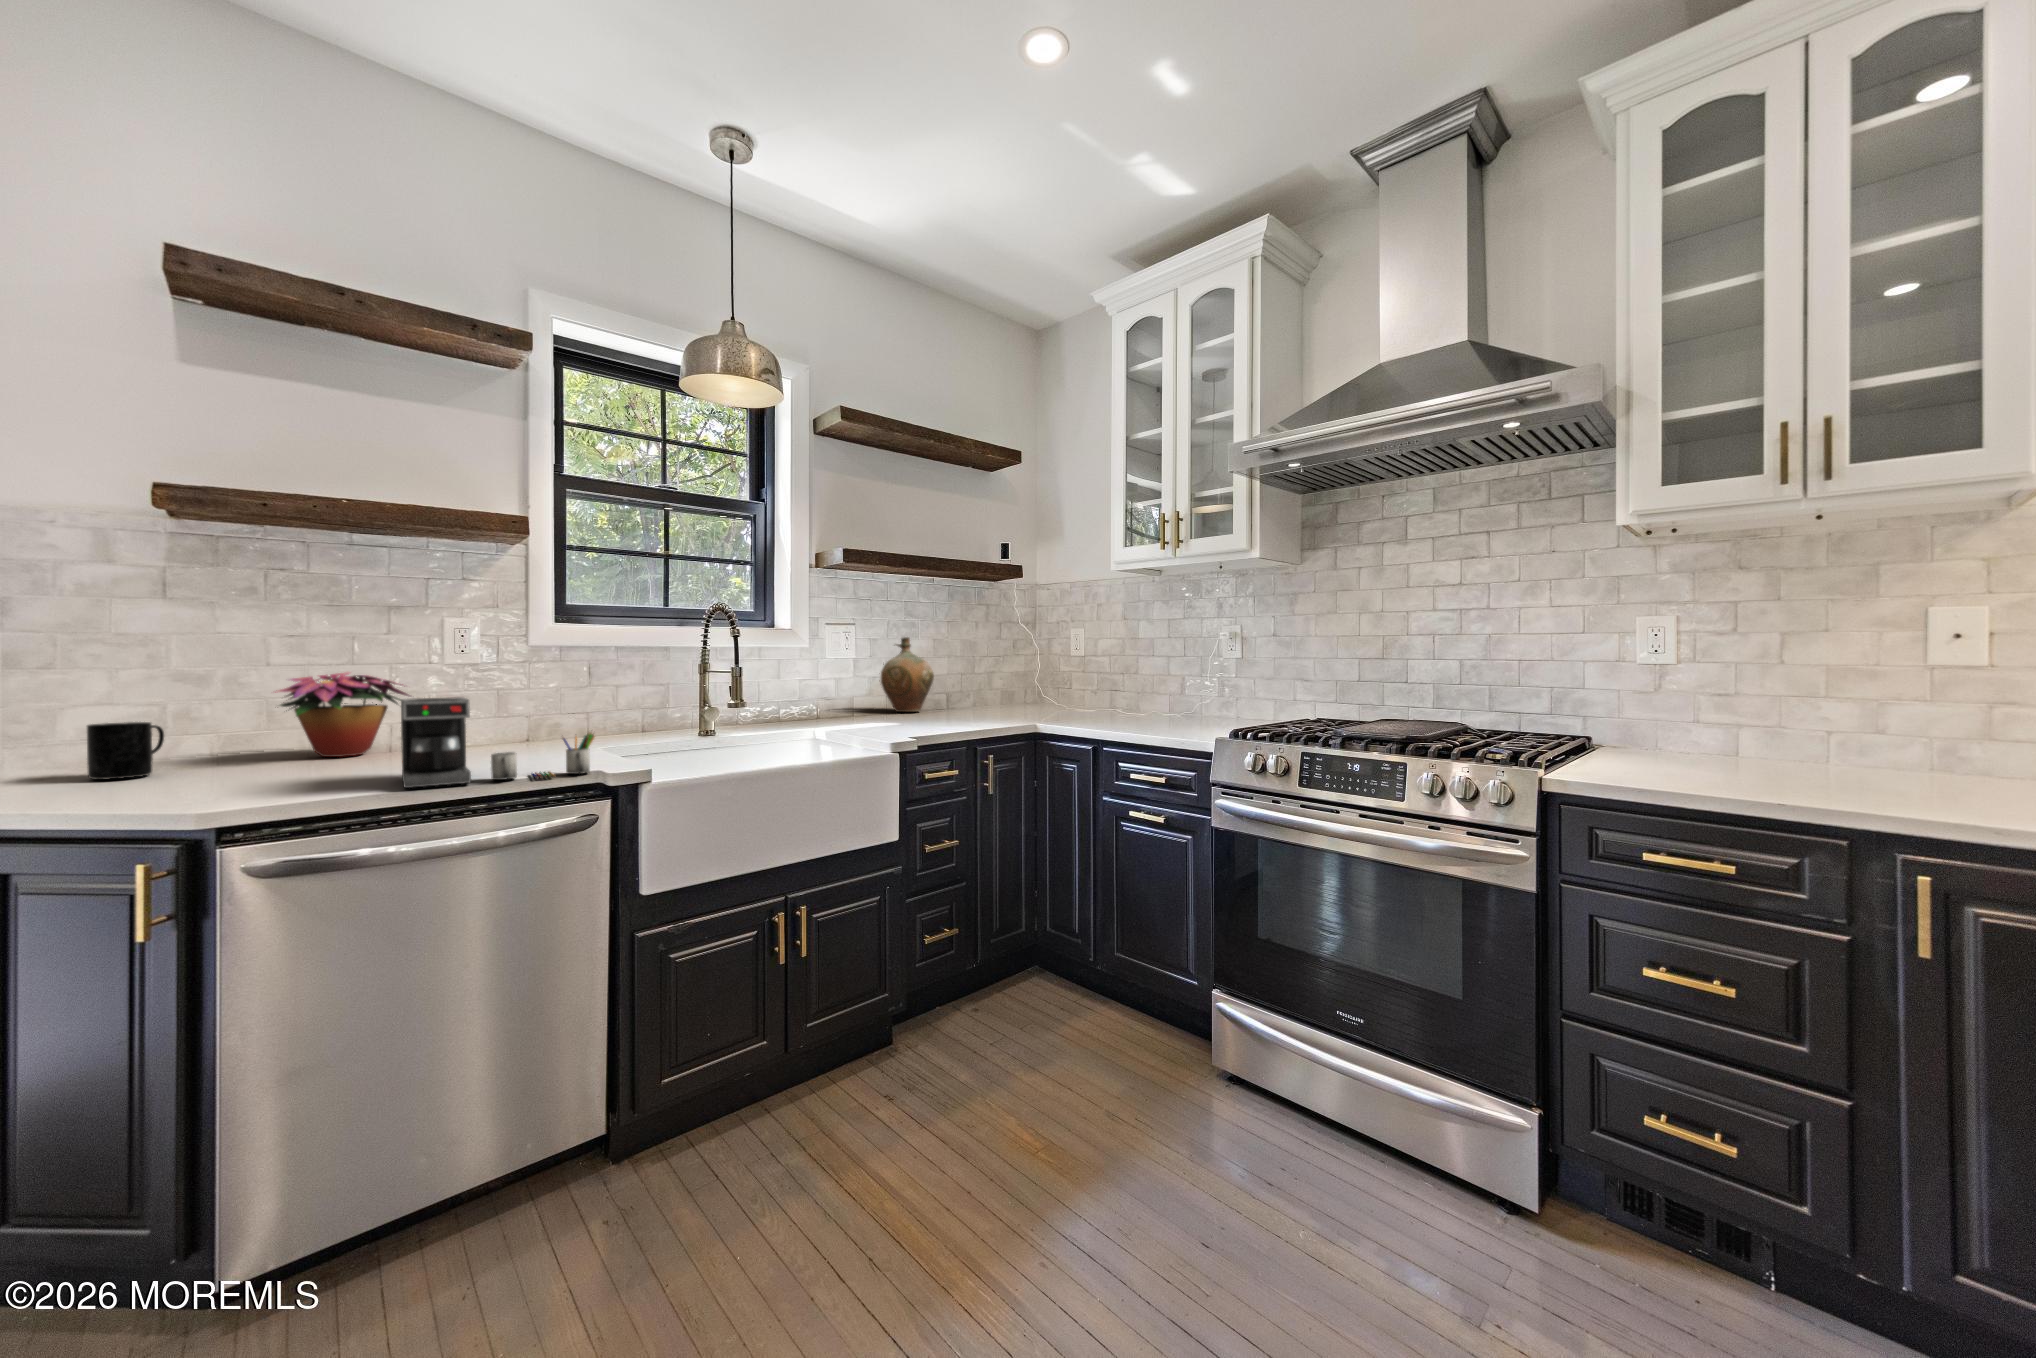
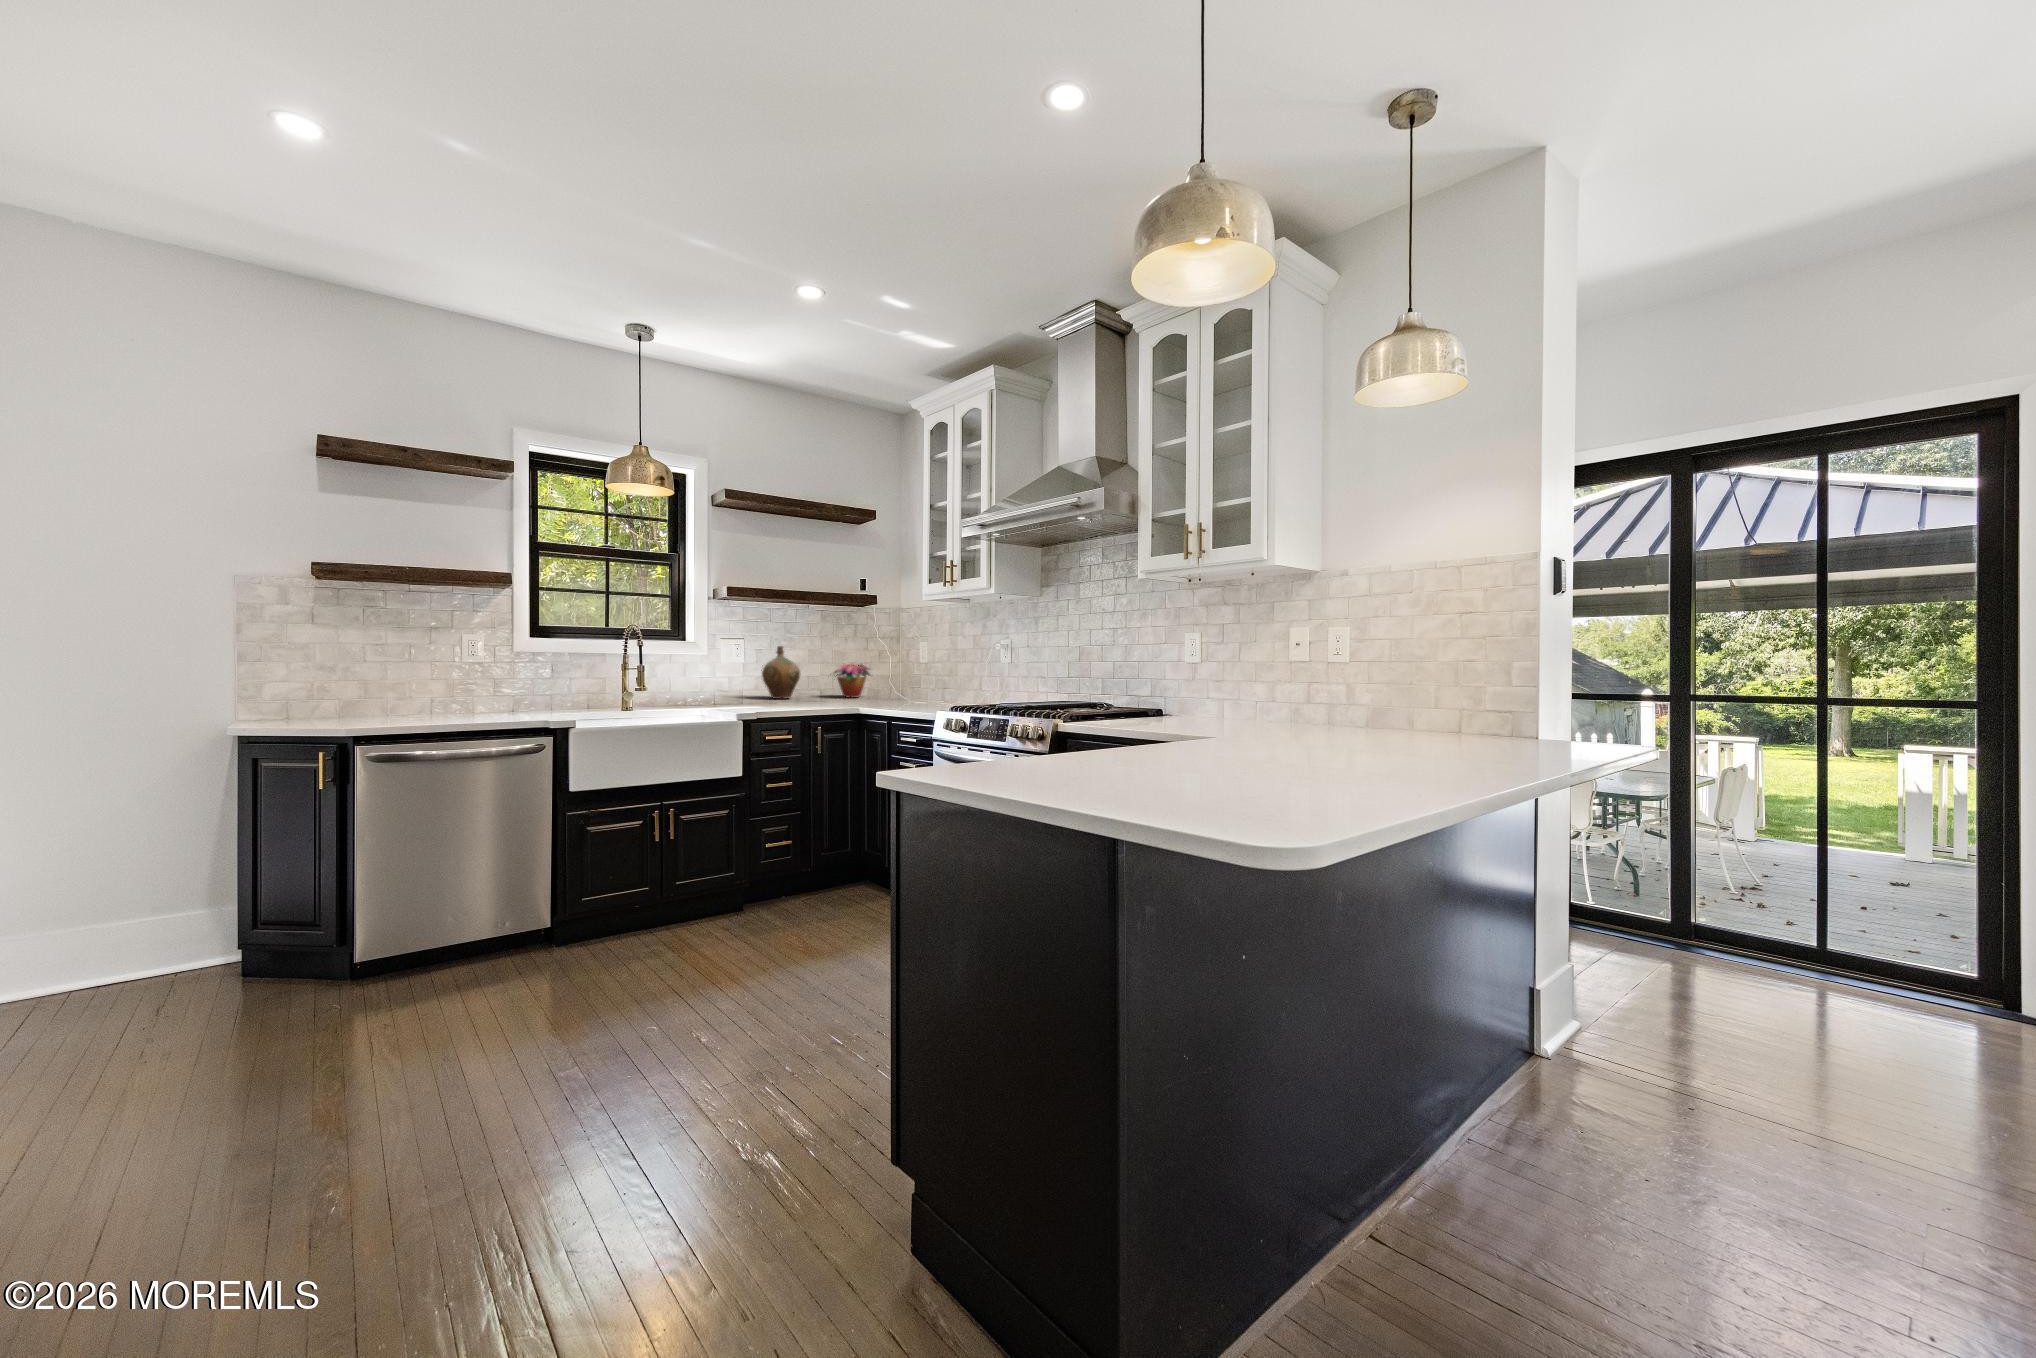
flower arrangement: present [275,672,410,757] -> present [830,664,871,698]
coffee maker: present [401,697,594,788] -> none [439,679,544,726]
mug: present [87,722,164,780] -> none [277,691,313,720]

